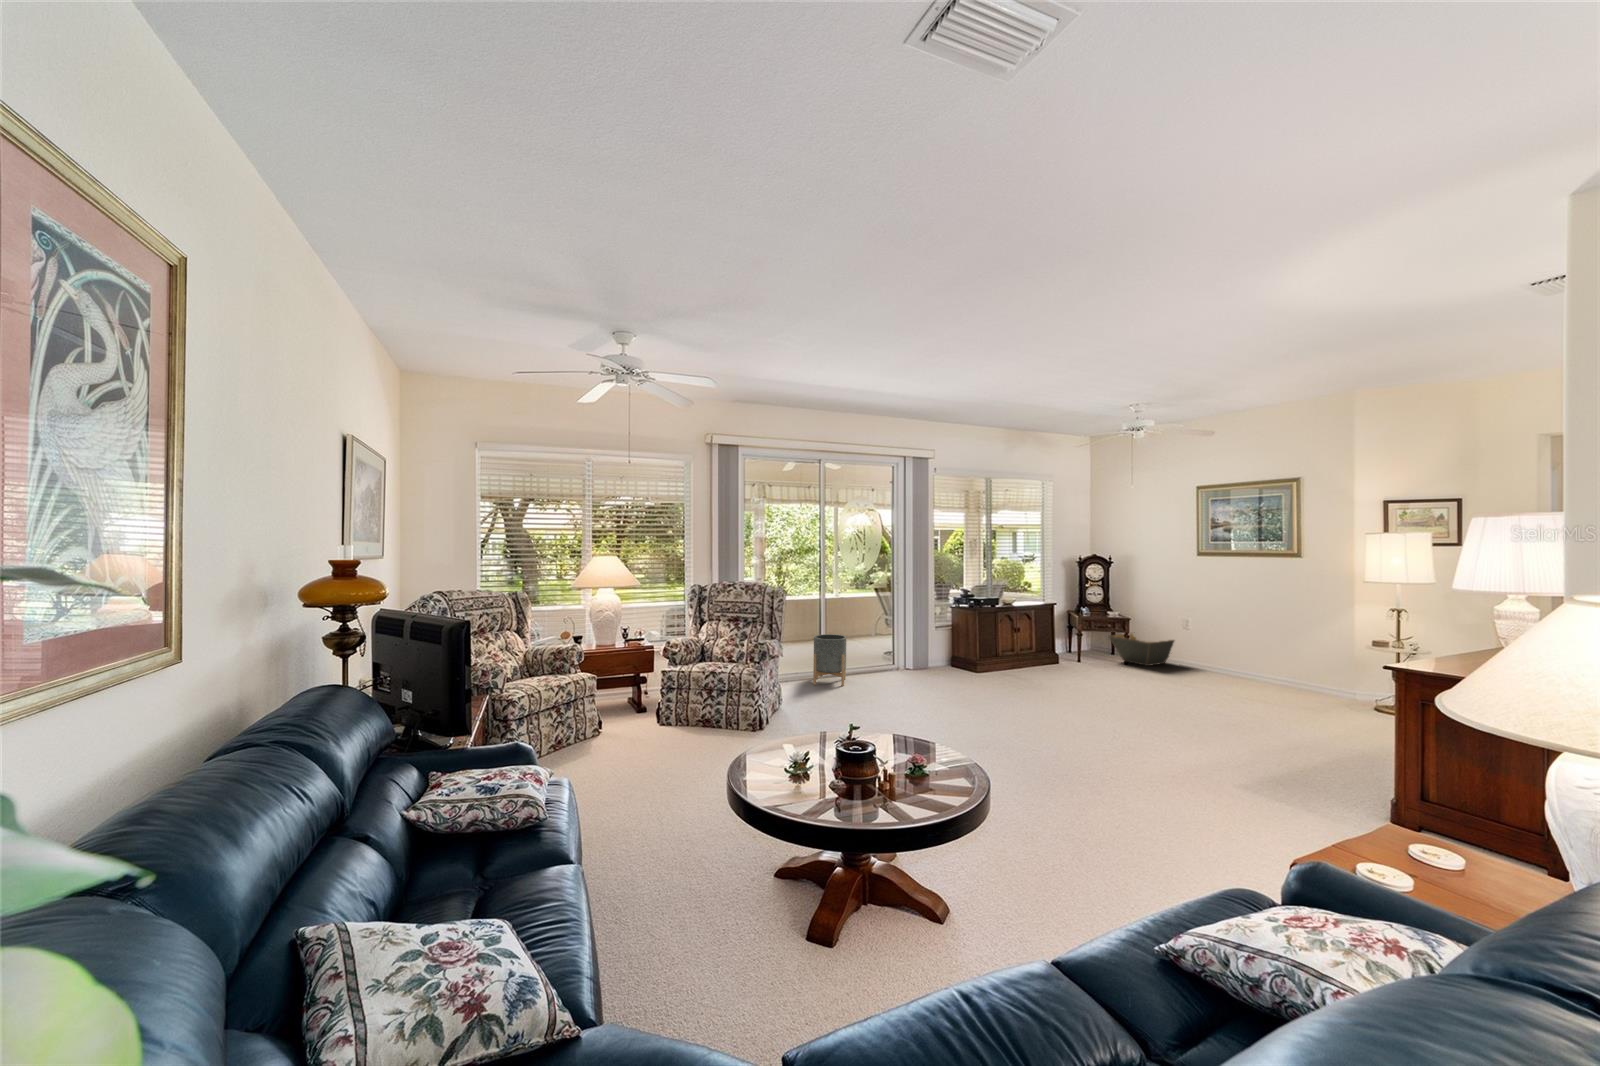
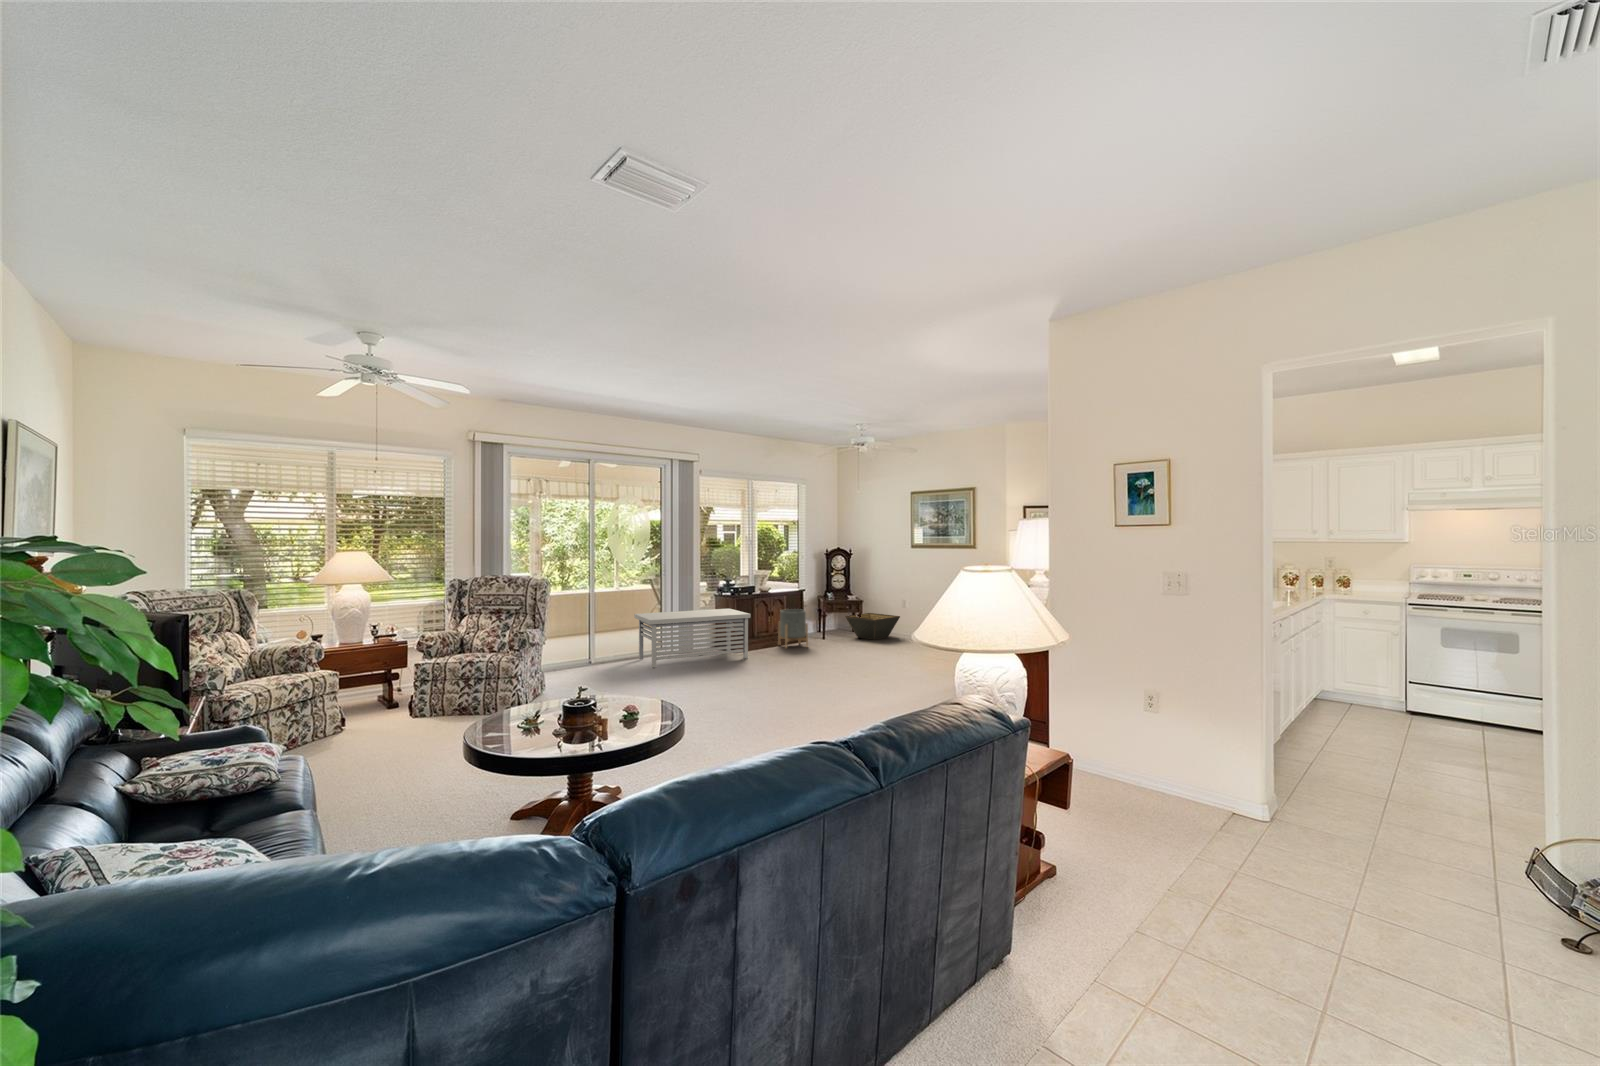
storage bench: none [867,621,998,684] -> present [634,609,751,668]
planter: present [813,634,846,686] -> present [778,609,808,648]

